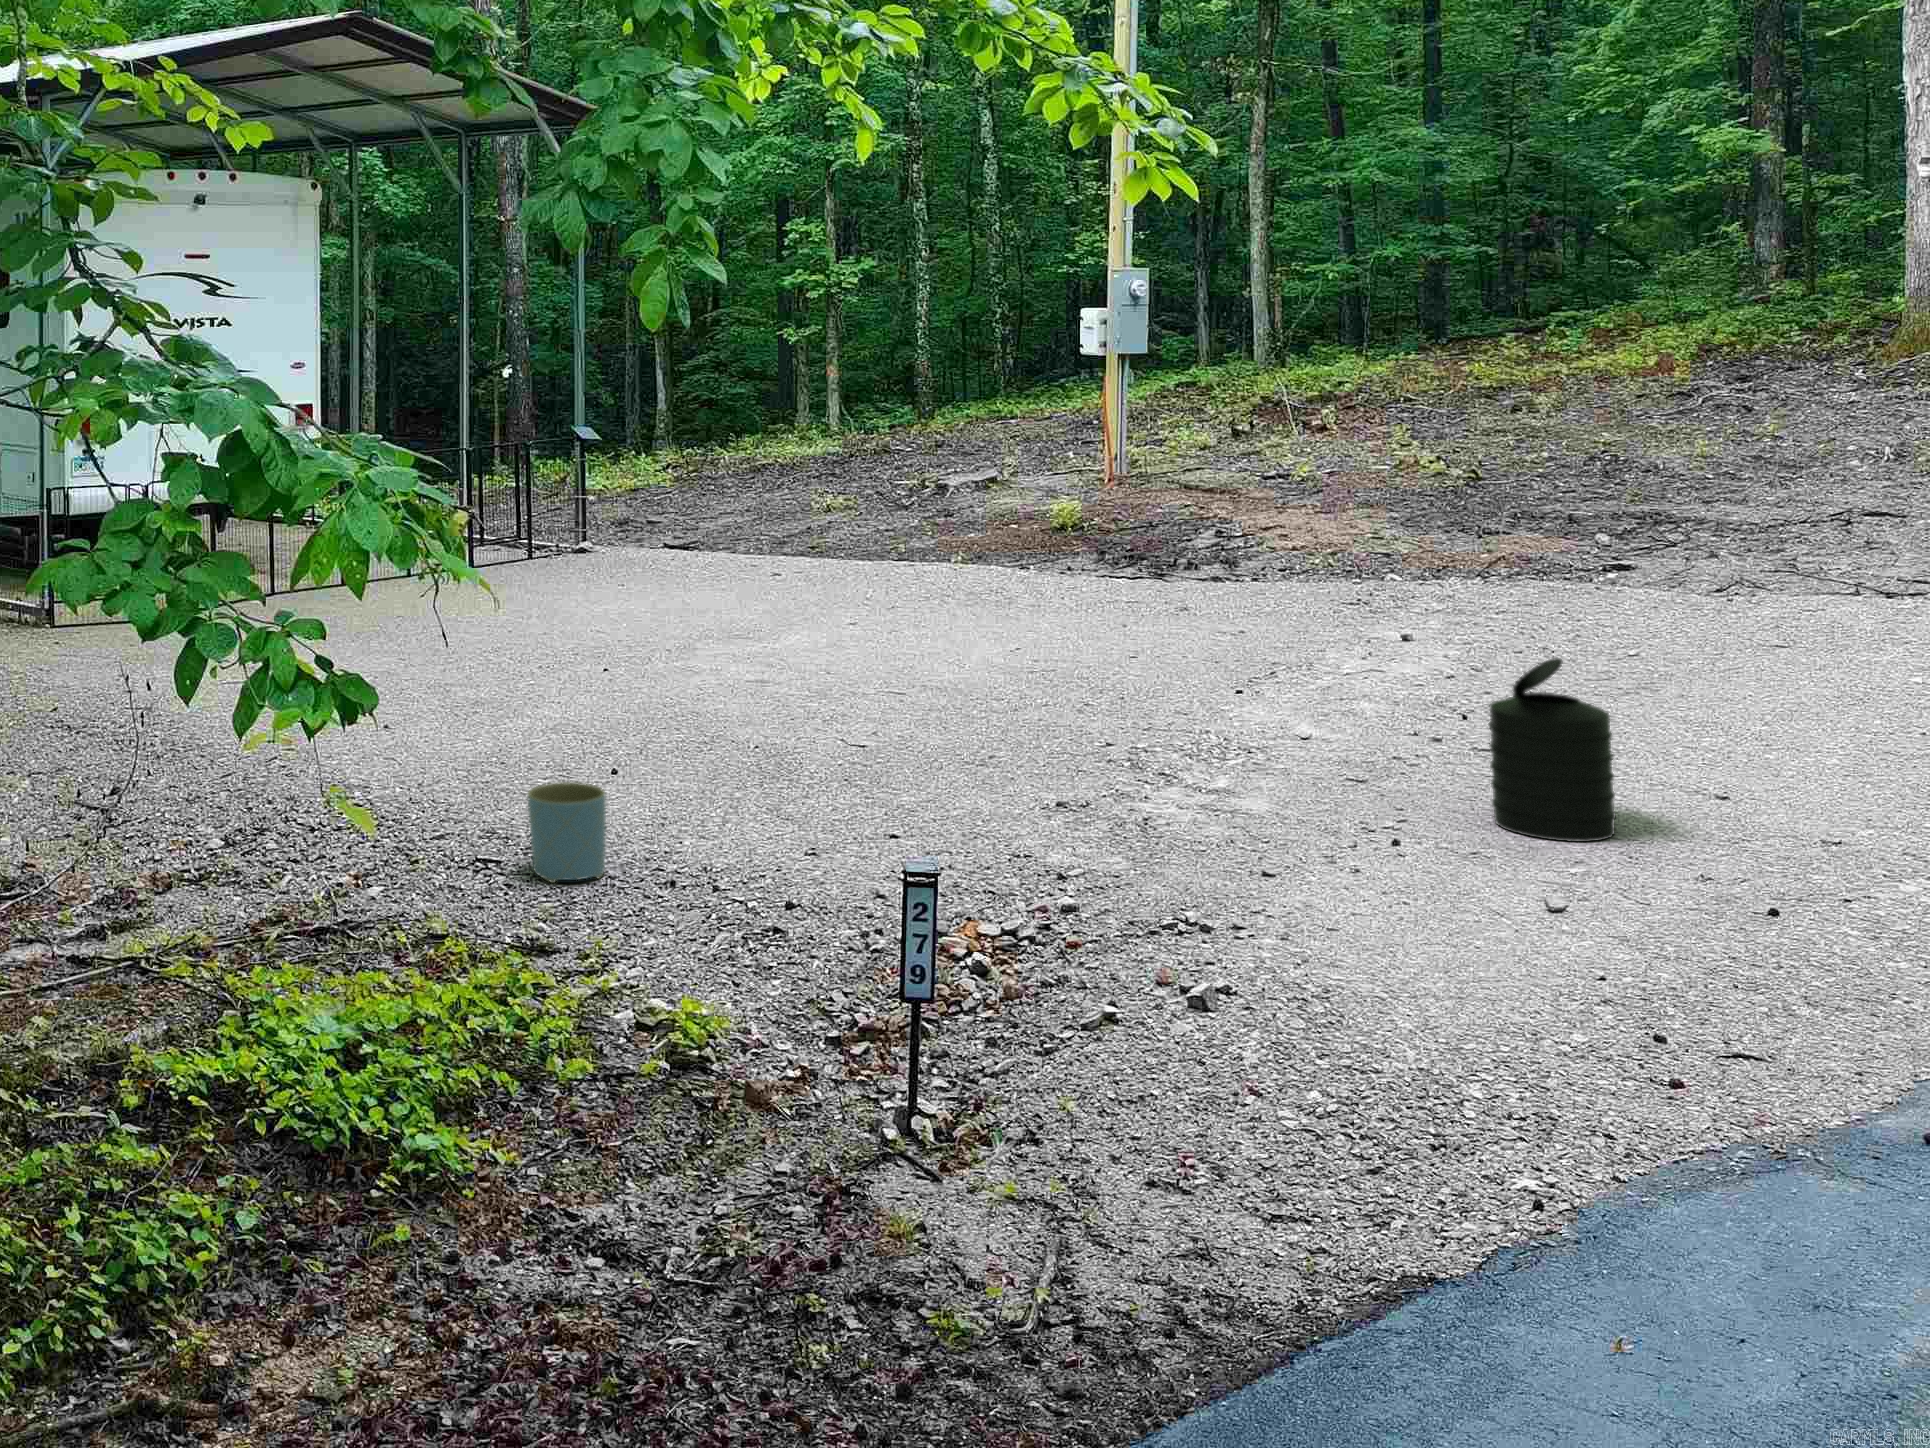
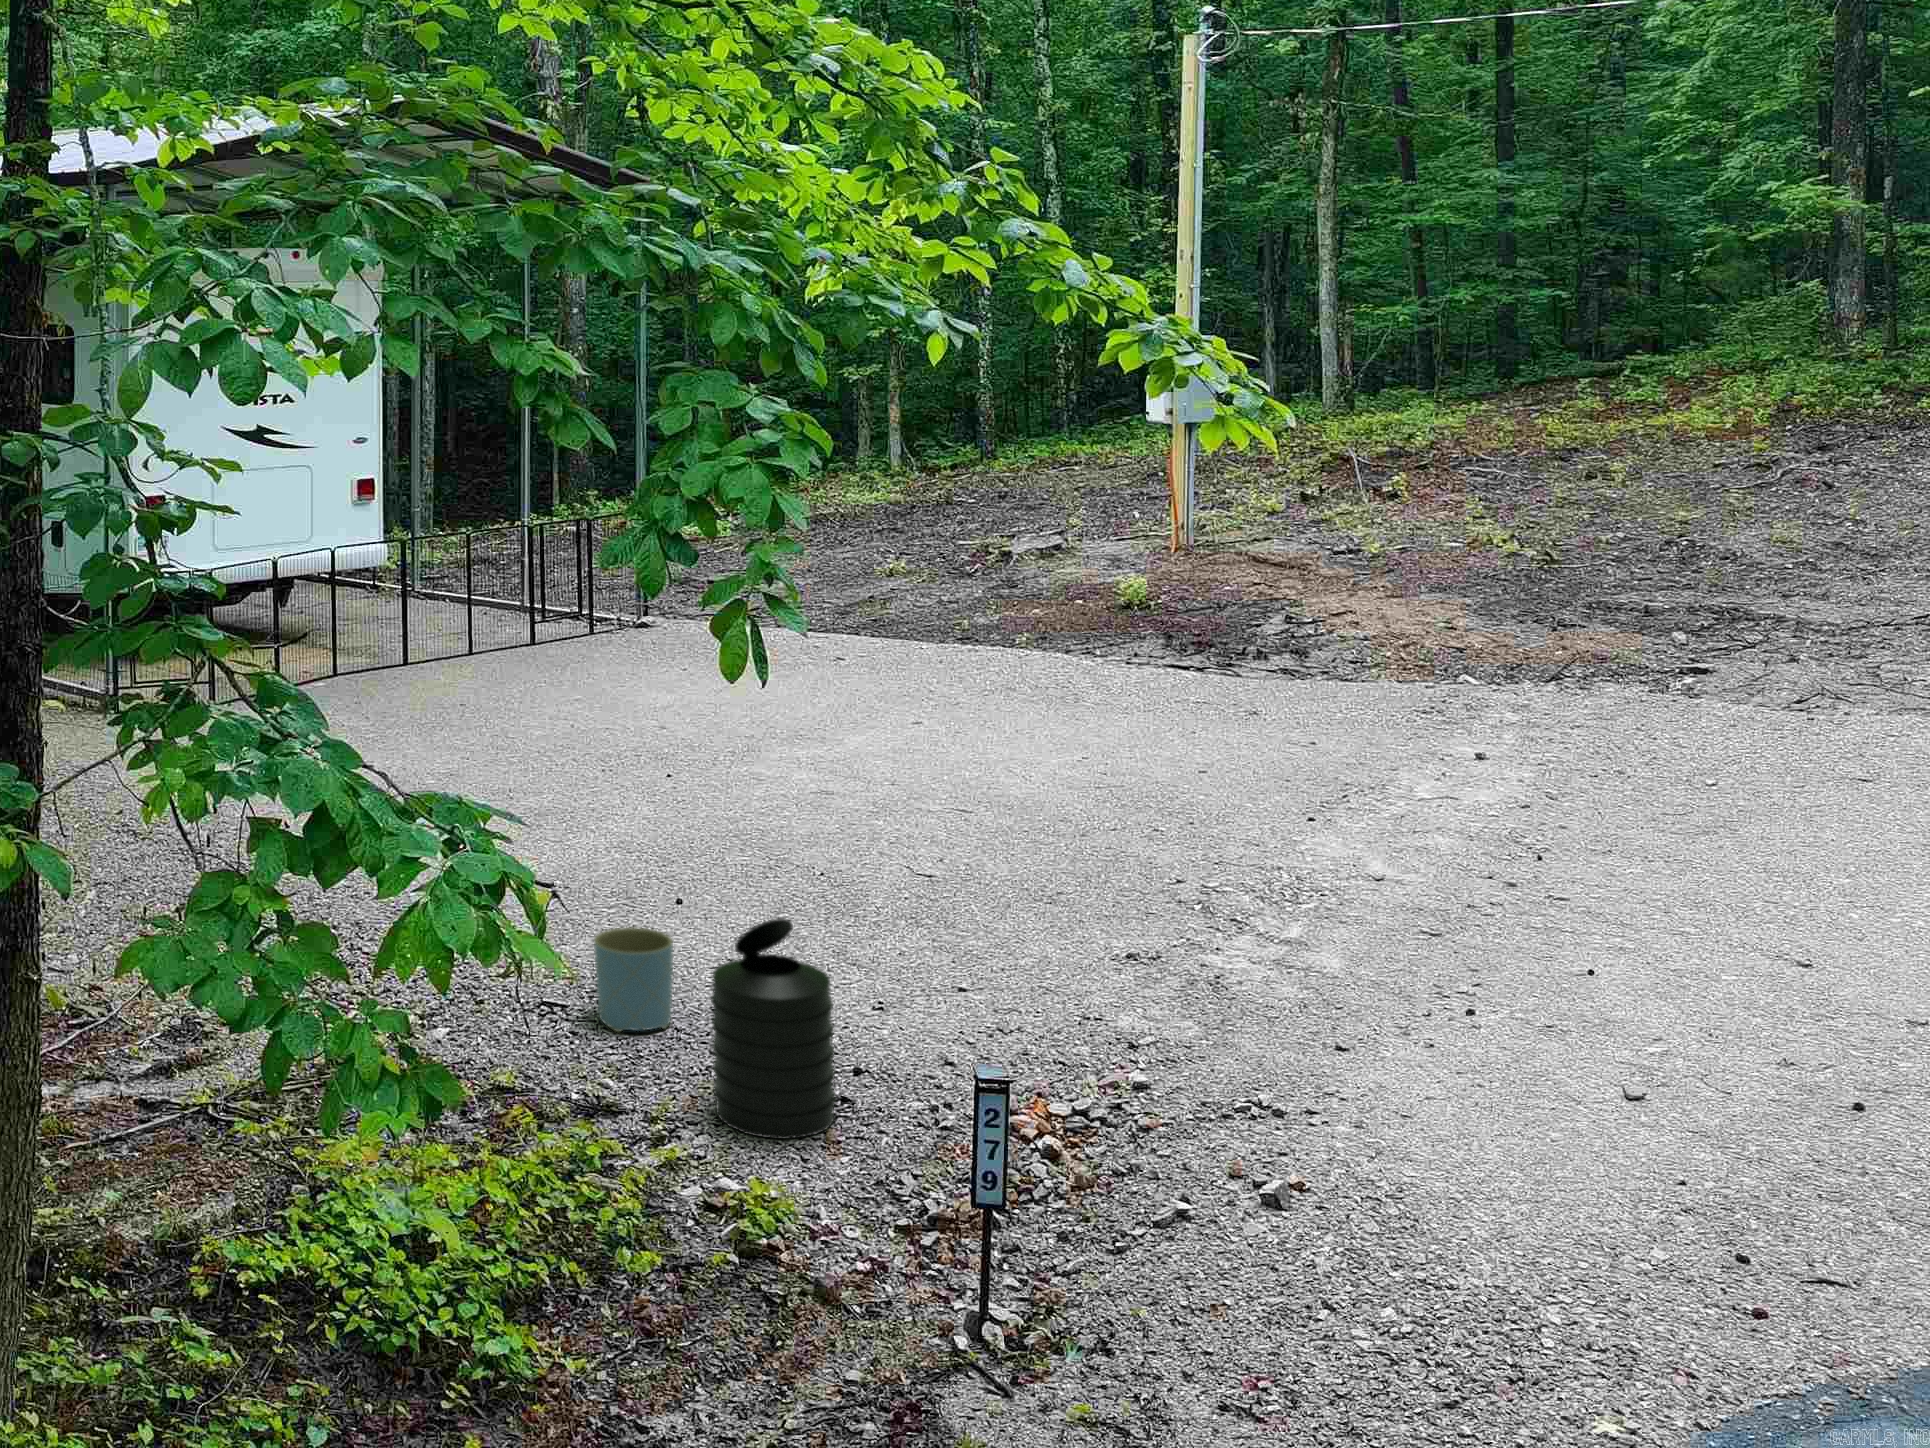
trash can: present [1489,658,1616,842] -> present [711,918,835,1139]

